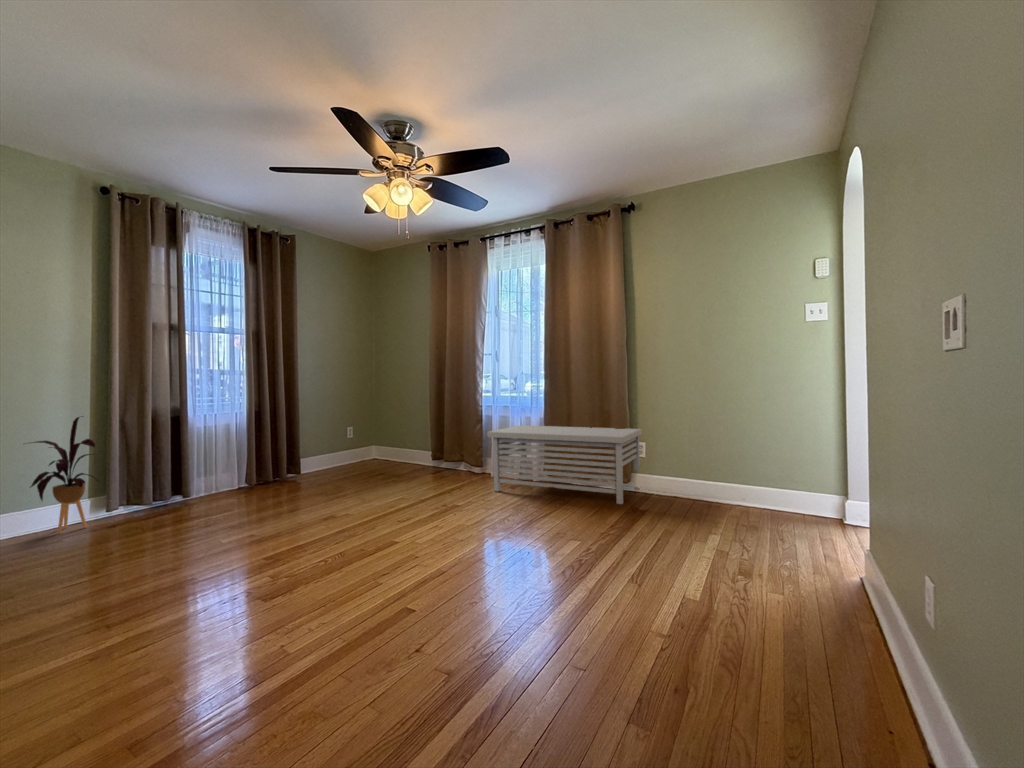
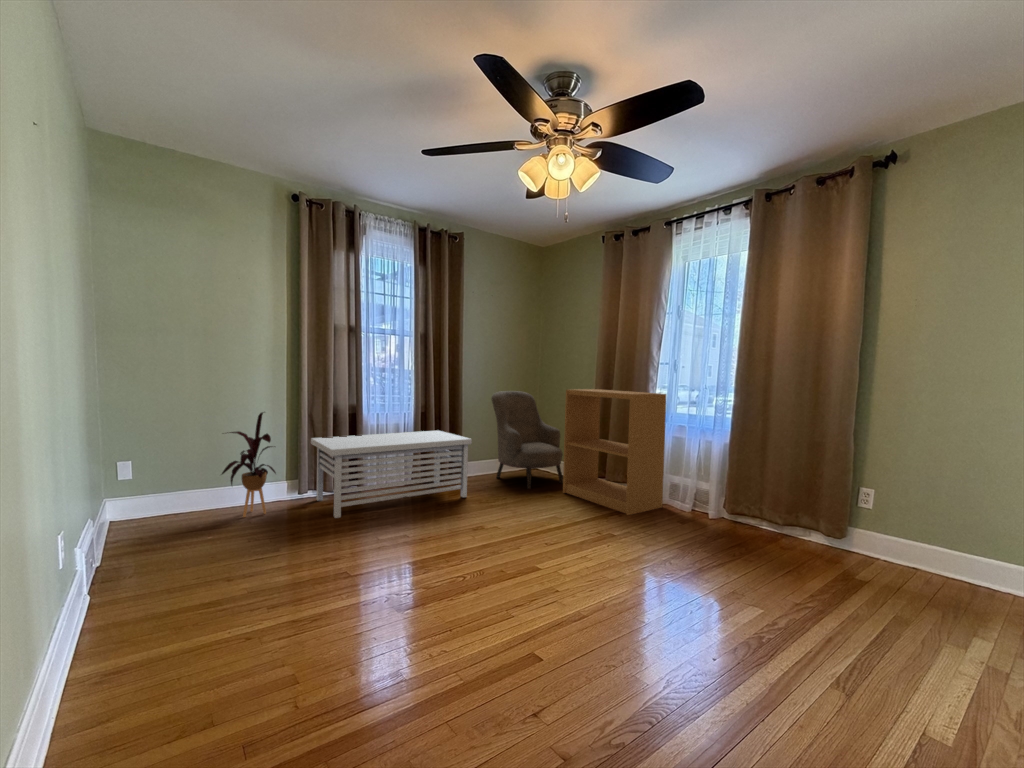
bookshelf: none [405,381,493,484] -> present [563,389,666,515]
armchair: none [330,389,406,477] -> present [492,391,563,489]
storage bench: present [487,425,642,504] -> present [311,430,472,518]

